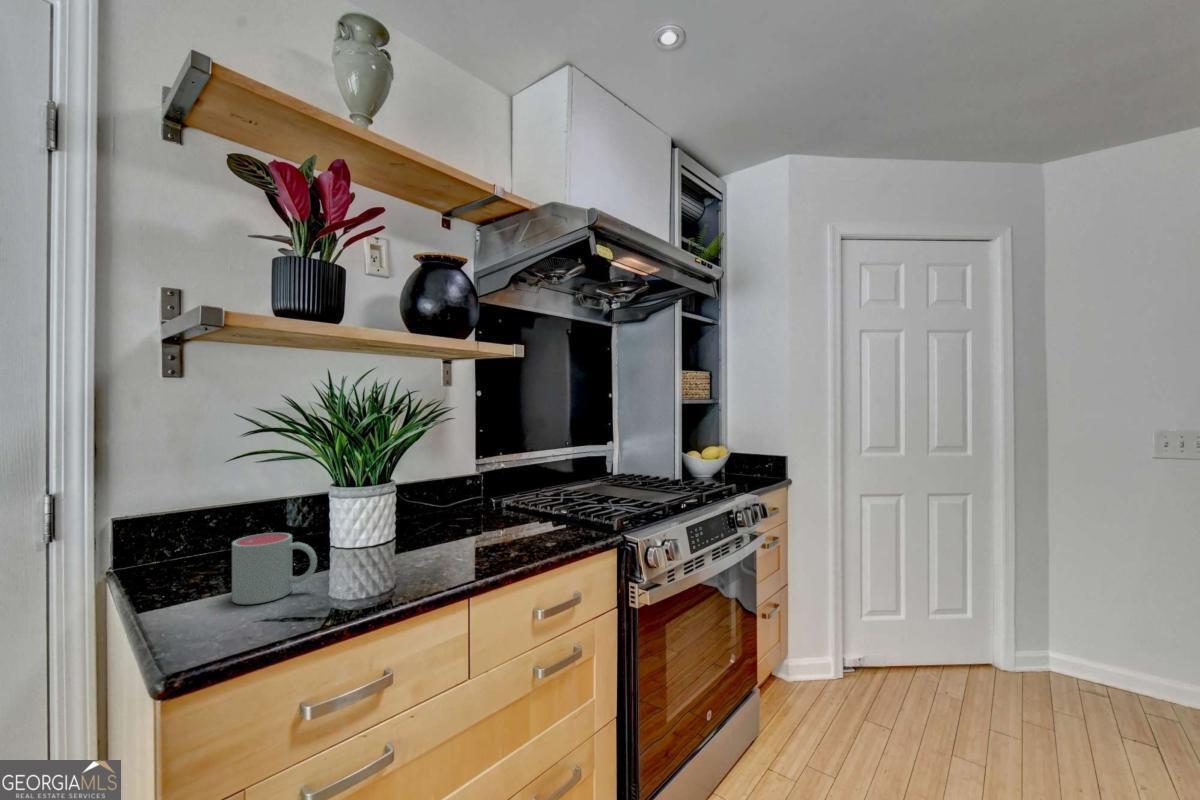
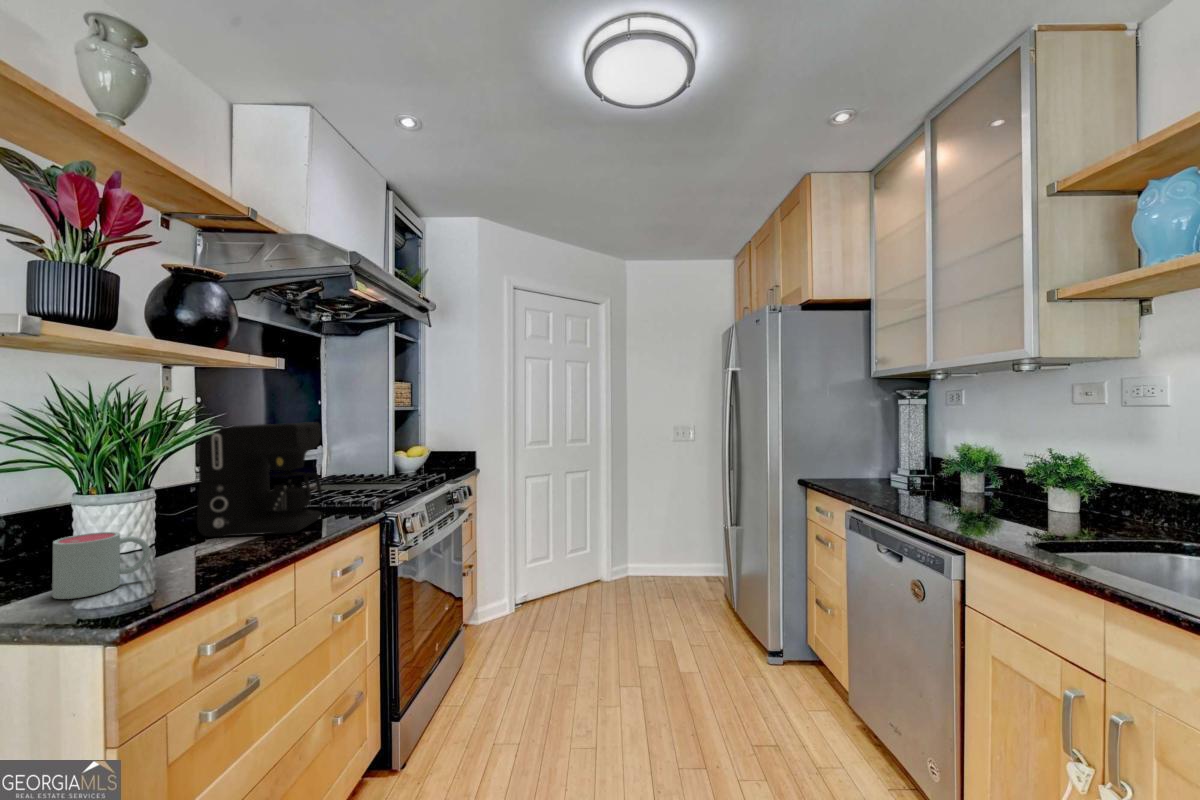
coffee maker: none [423,420,547,552] -> present [197,422,322,537]

